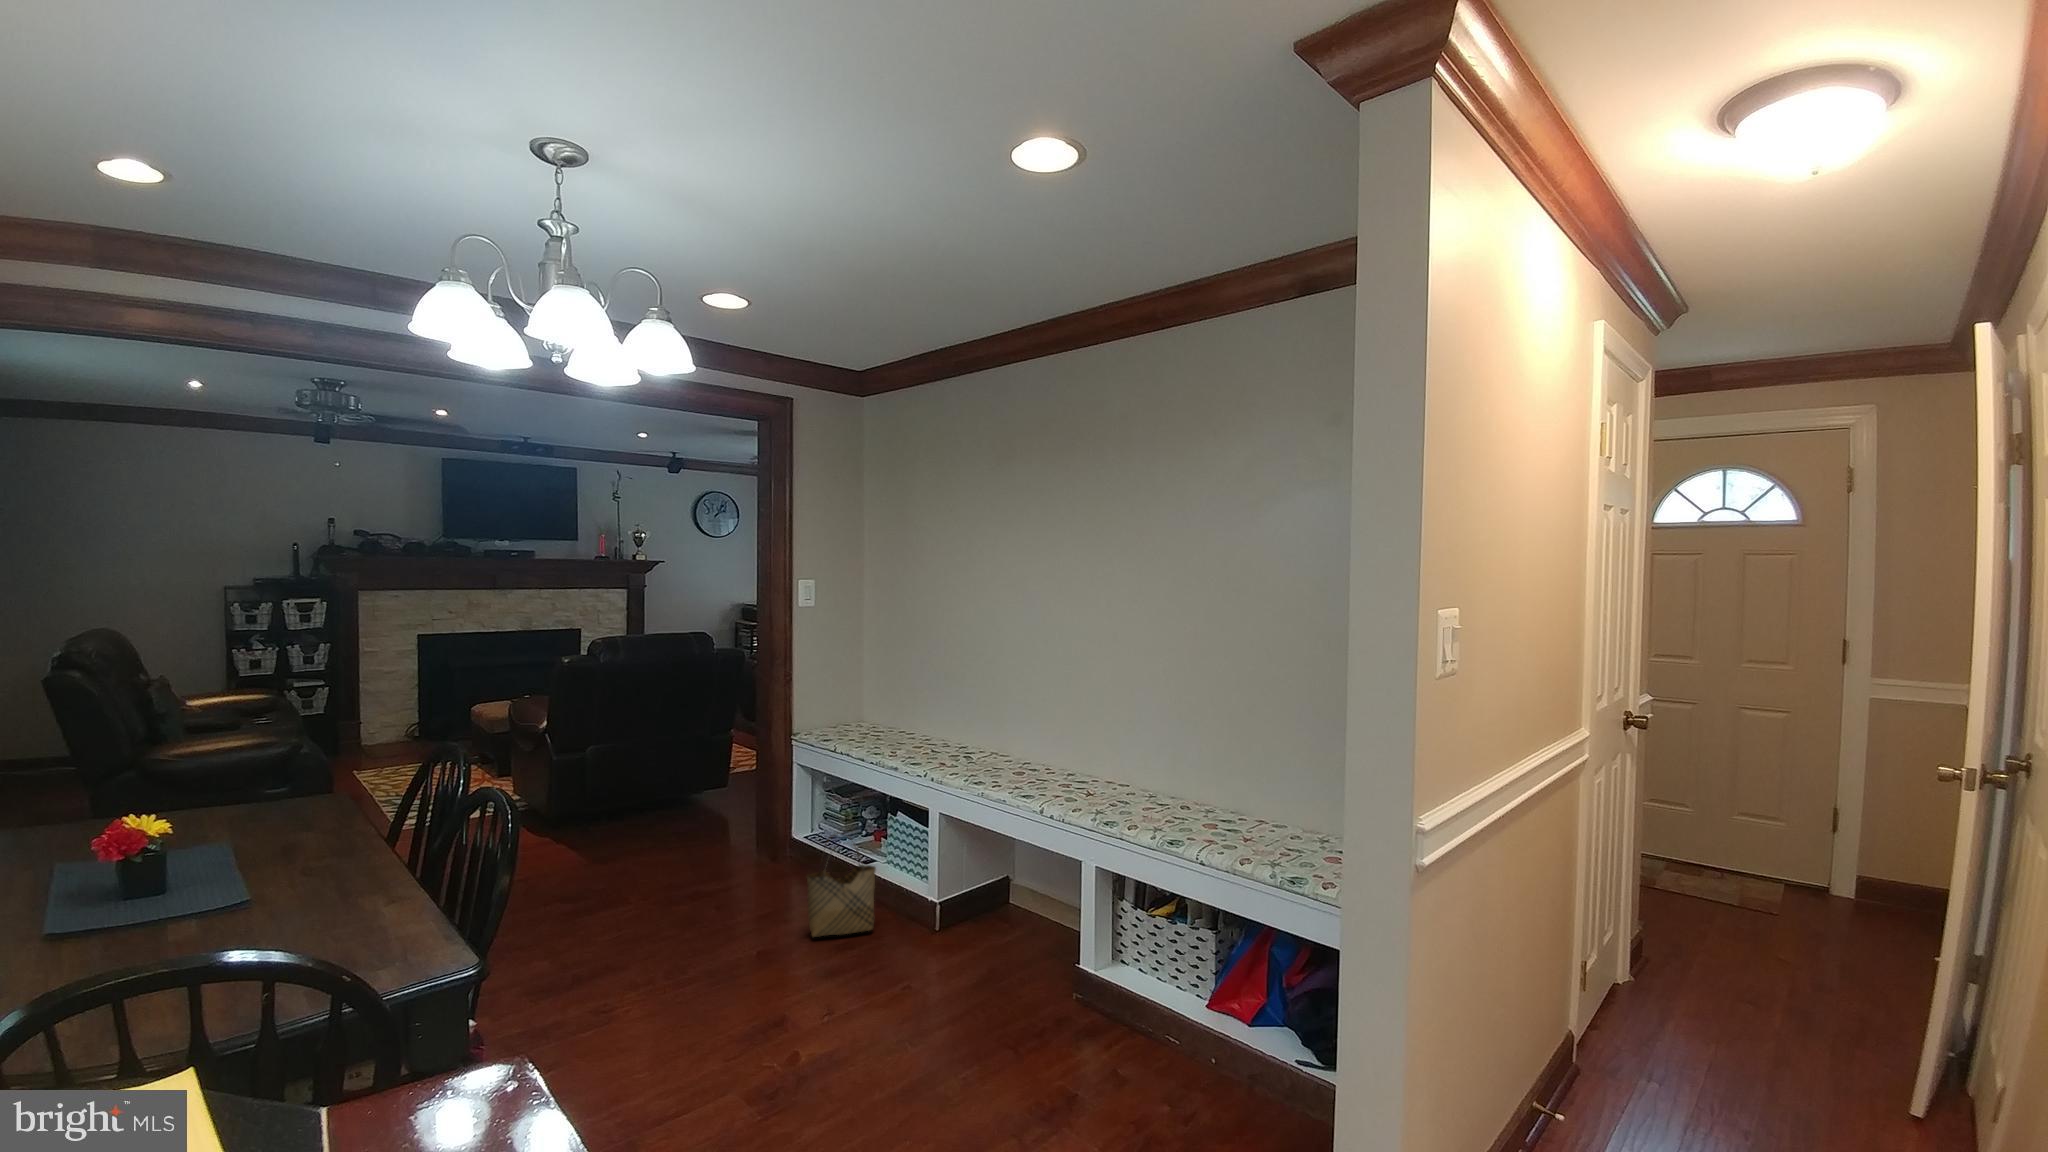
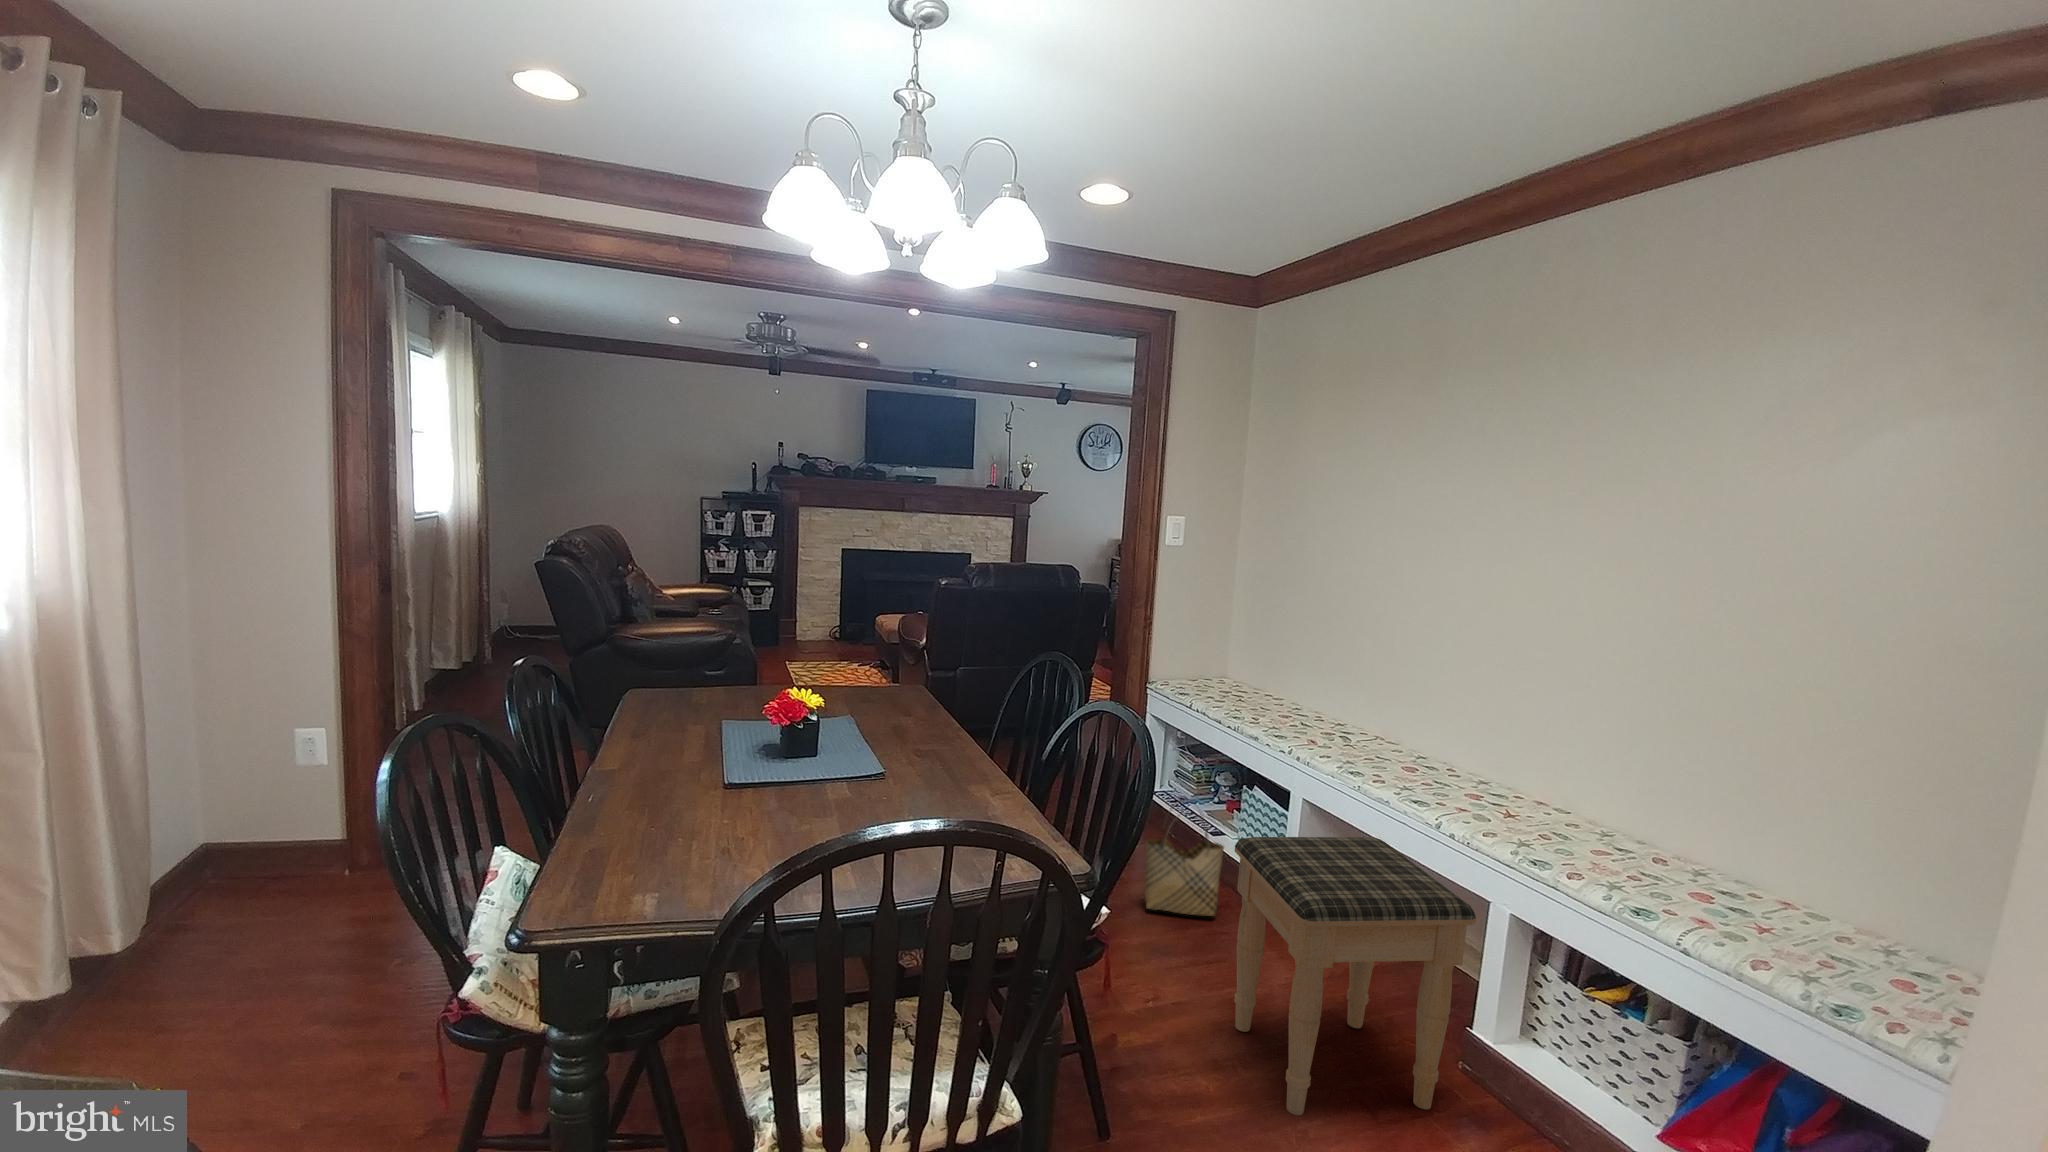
footstool: none [891,831,1075,1069] -> present [1234,837,1476,1115]

